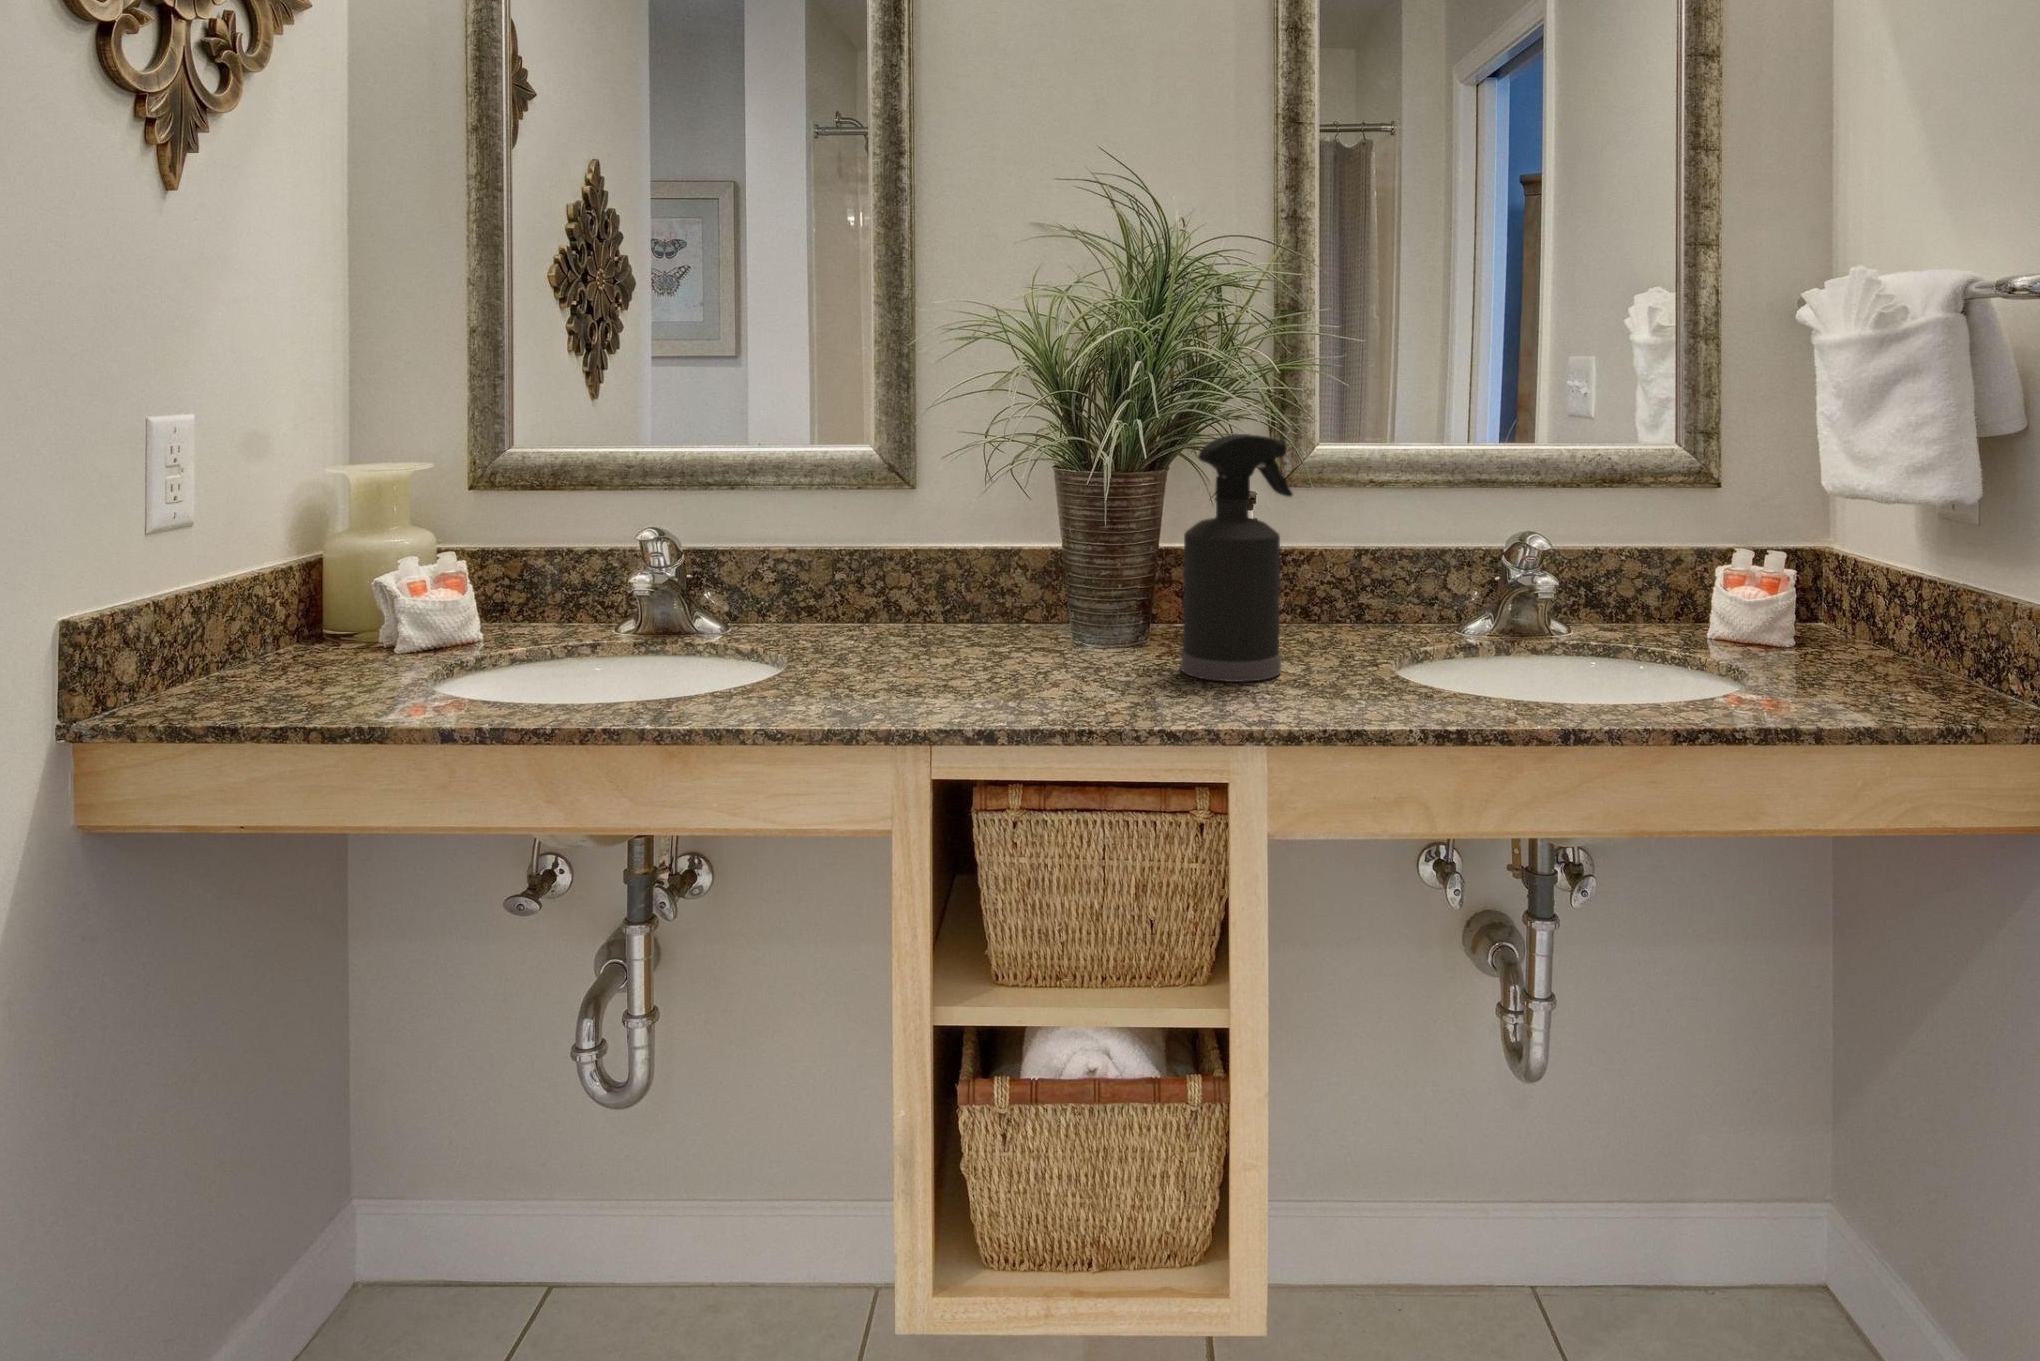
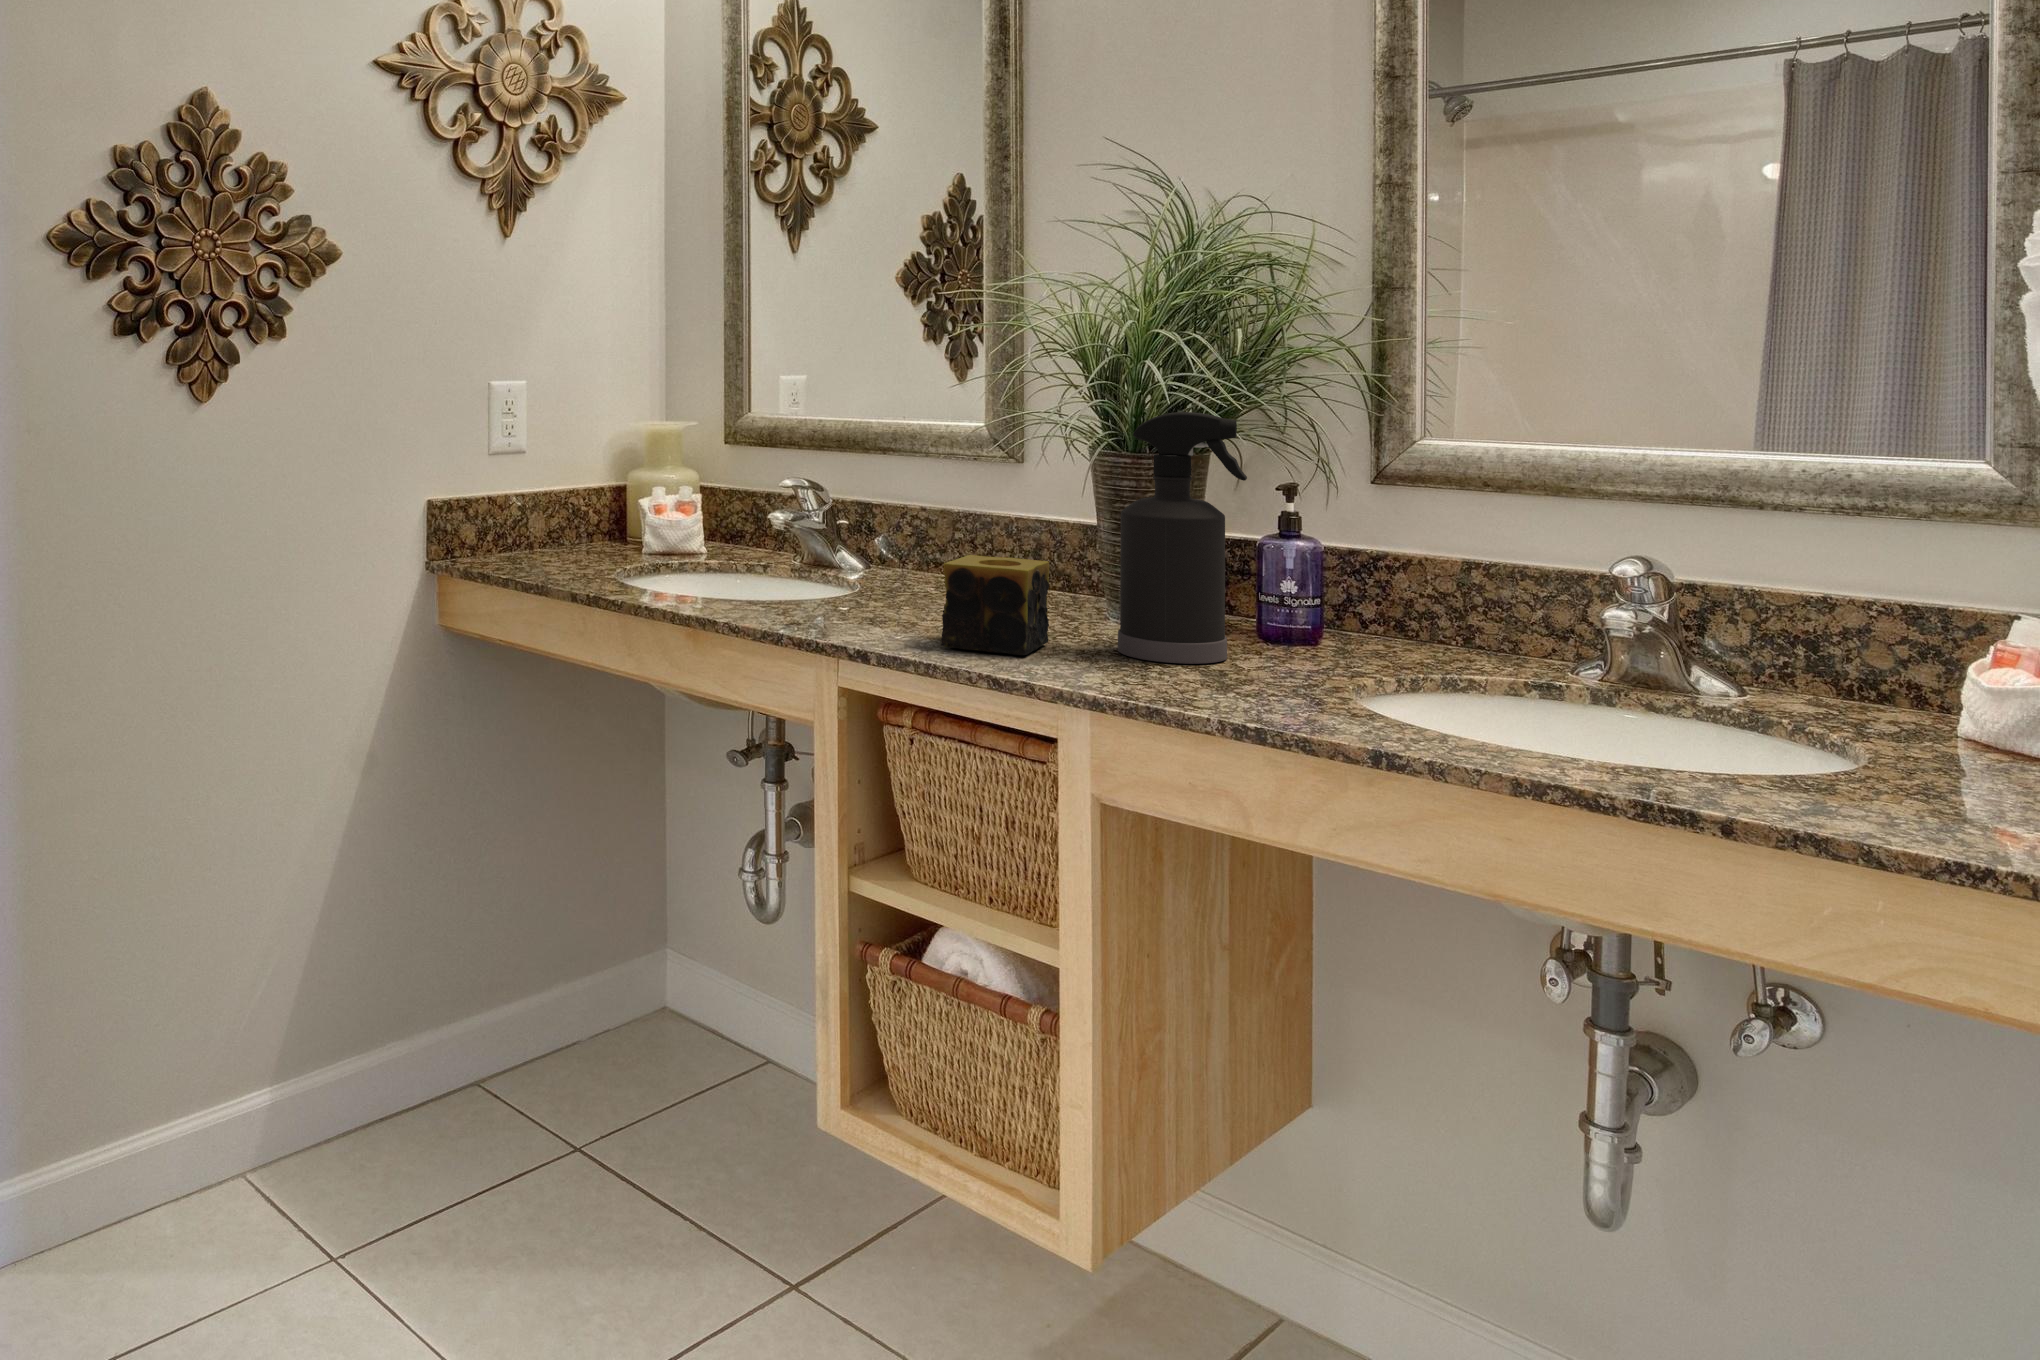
candle: none [1049,596,1164,708] -> present [941,555,1049,655]

